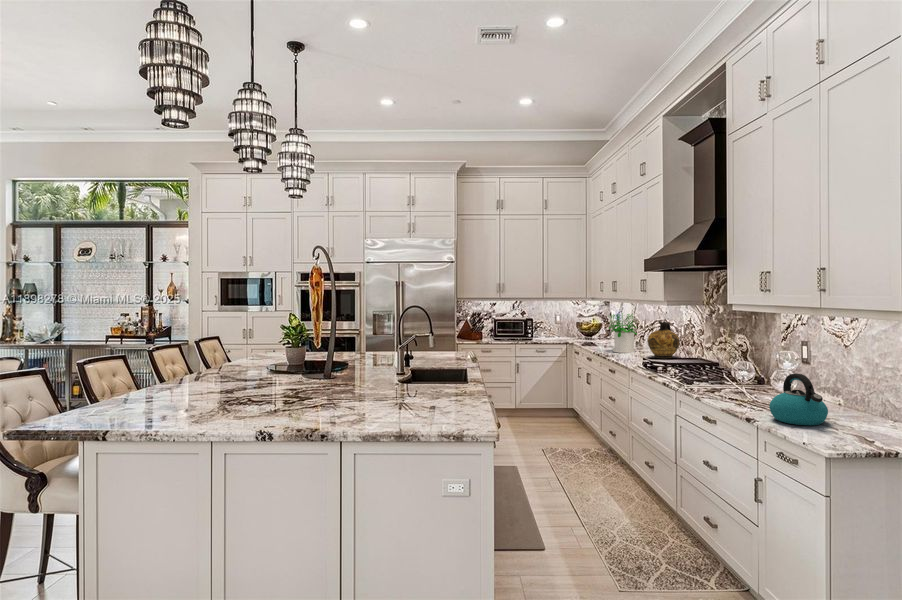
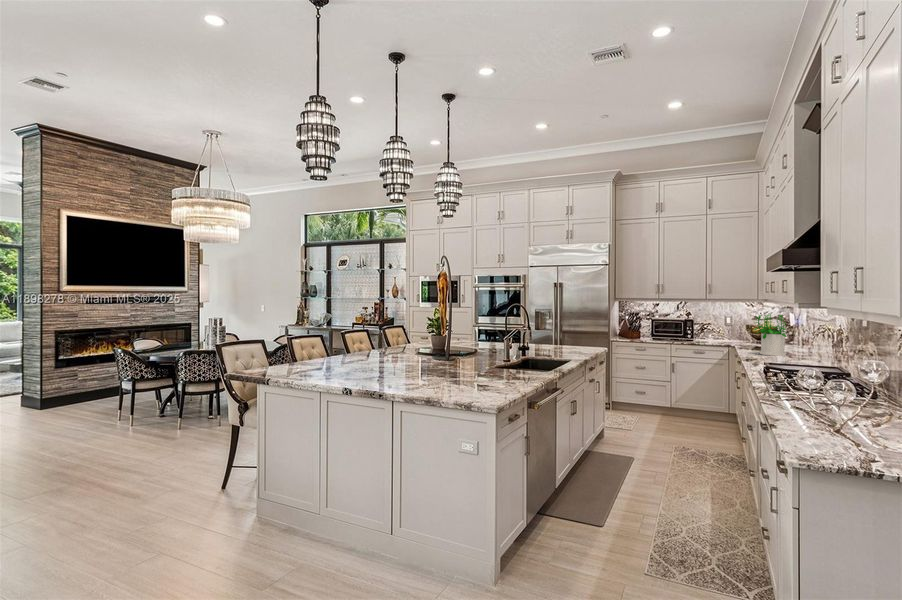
ceramic jug: present [648,321,680,358] -> none [788,322,827,362]
kettle: present [769,374,828,425] -> none [801,371,865,425]

